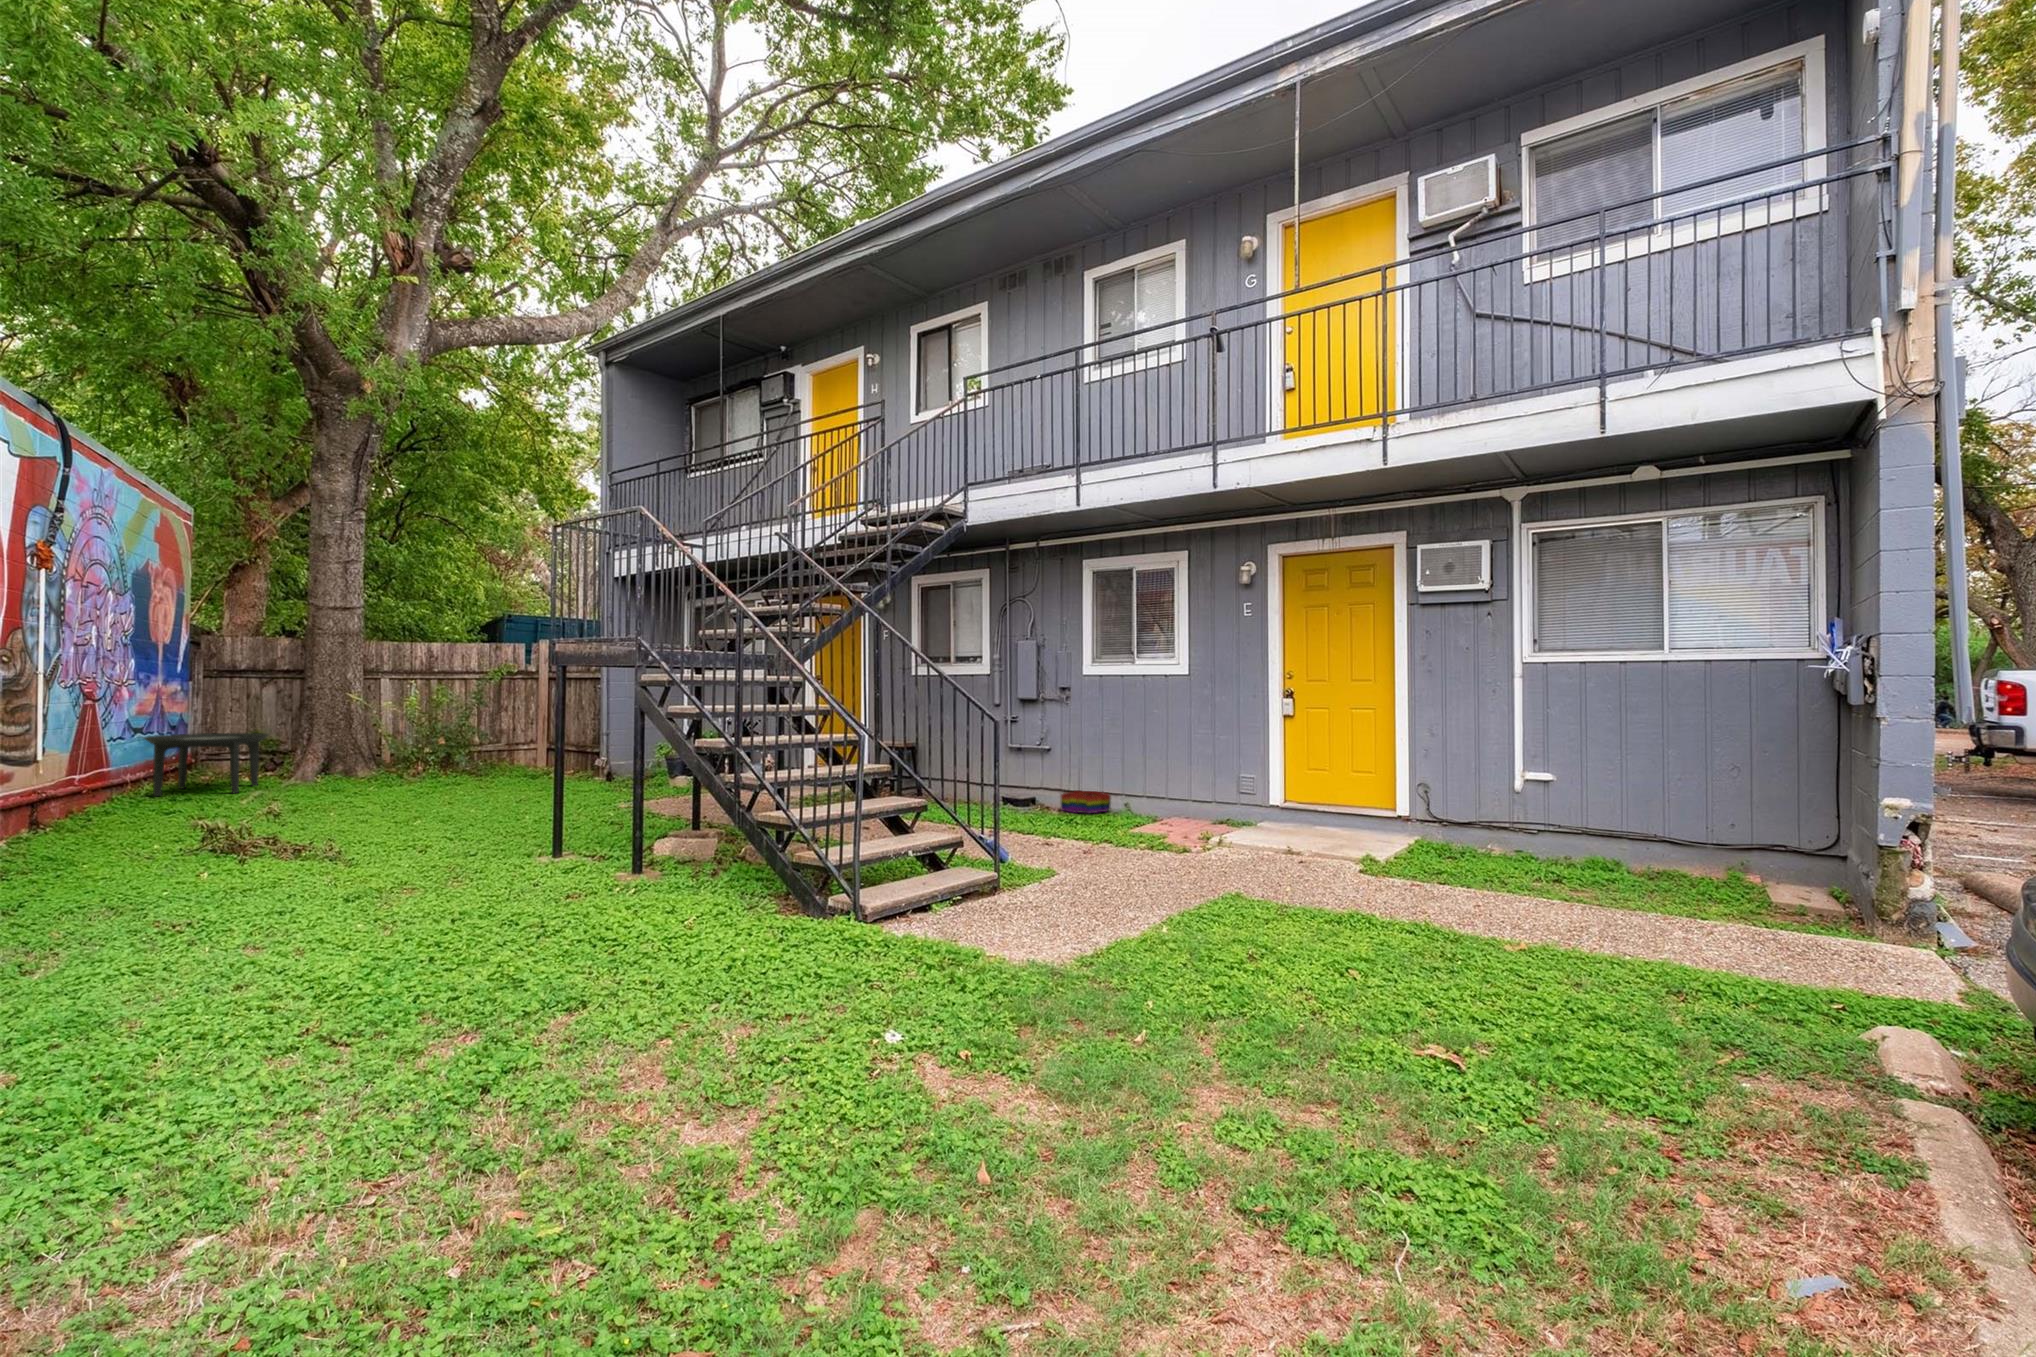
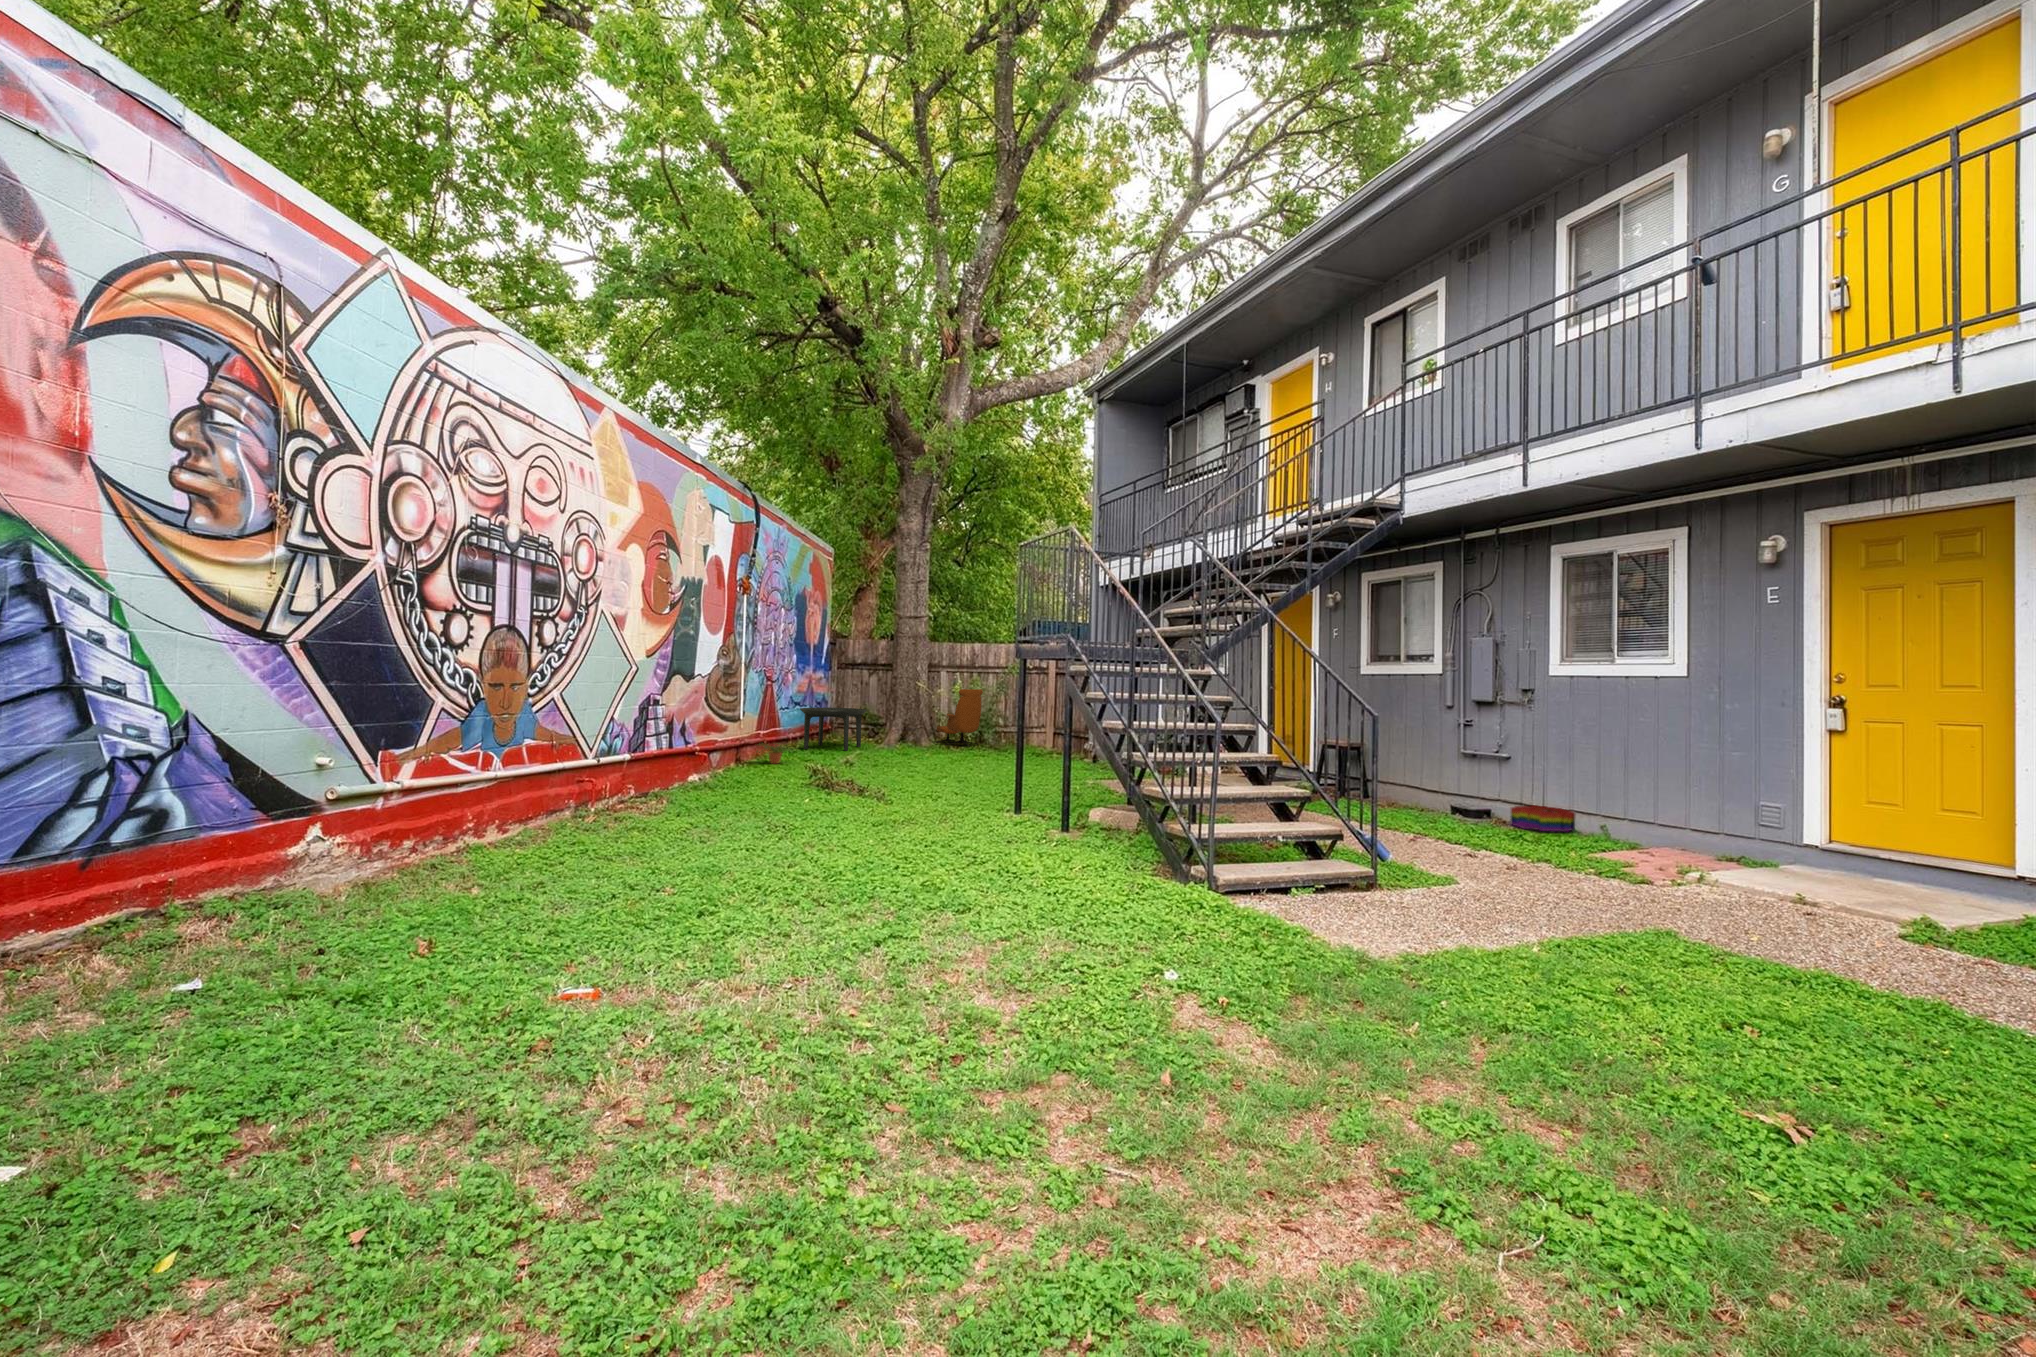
lounge chair: none [381,700,455,775] -> present [937,689,983,747]
potted plant: none [64,792,147,824] -> present [757,743,791,764]

